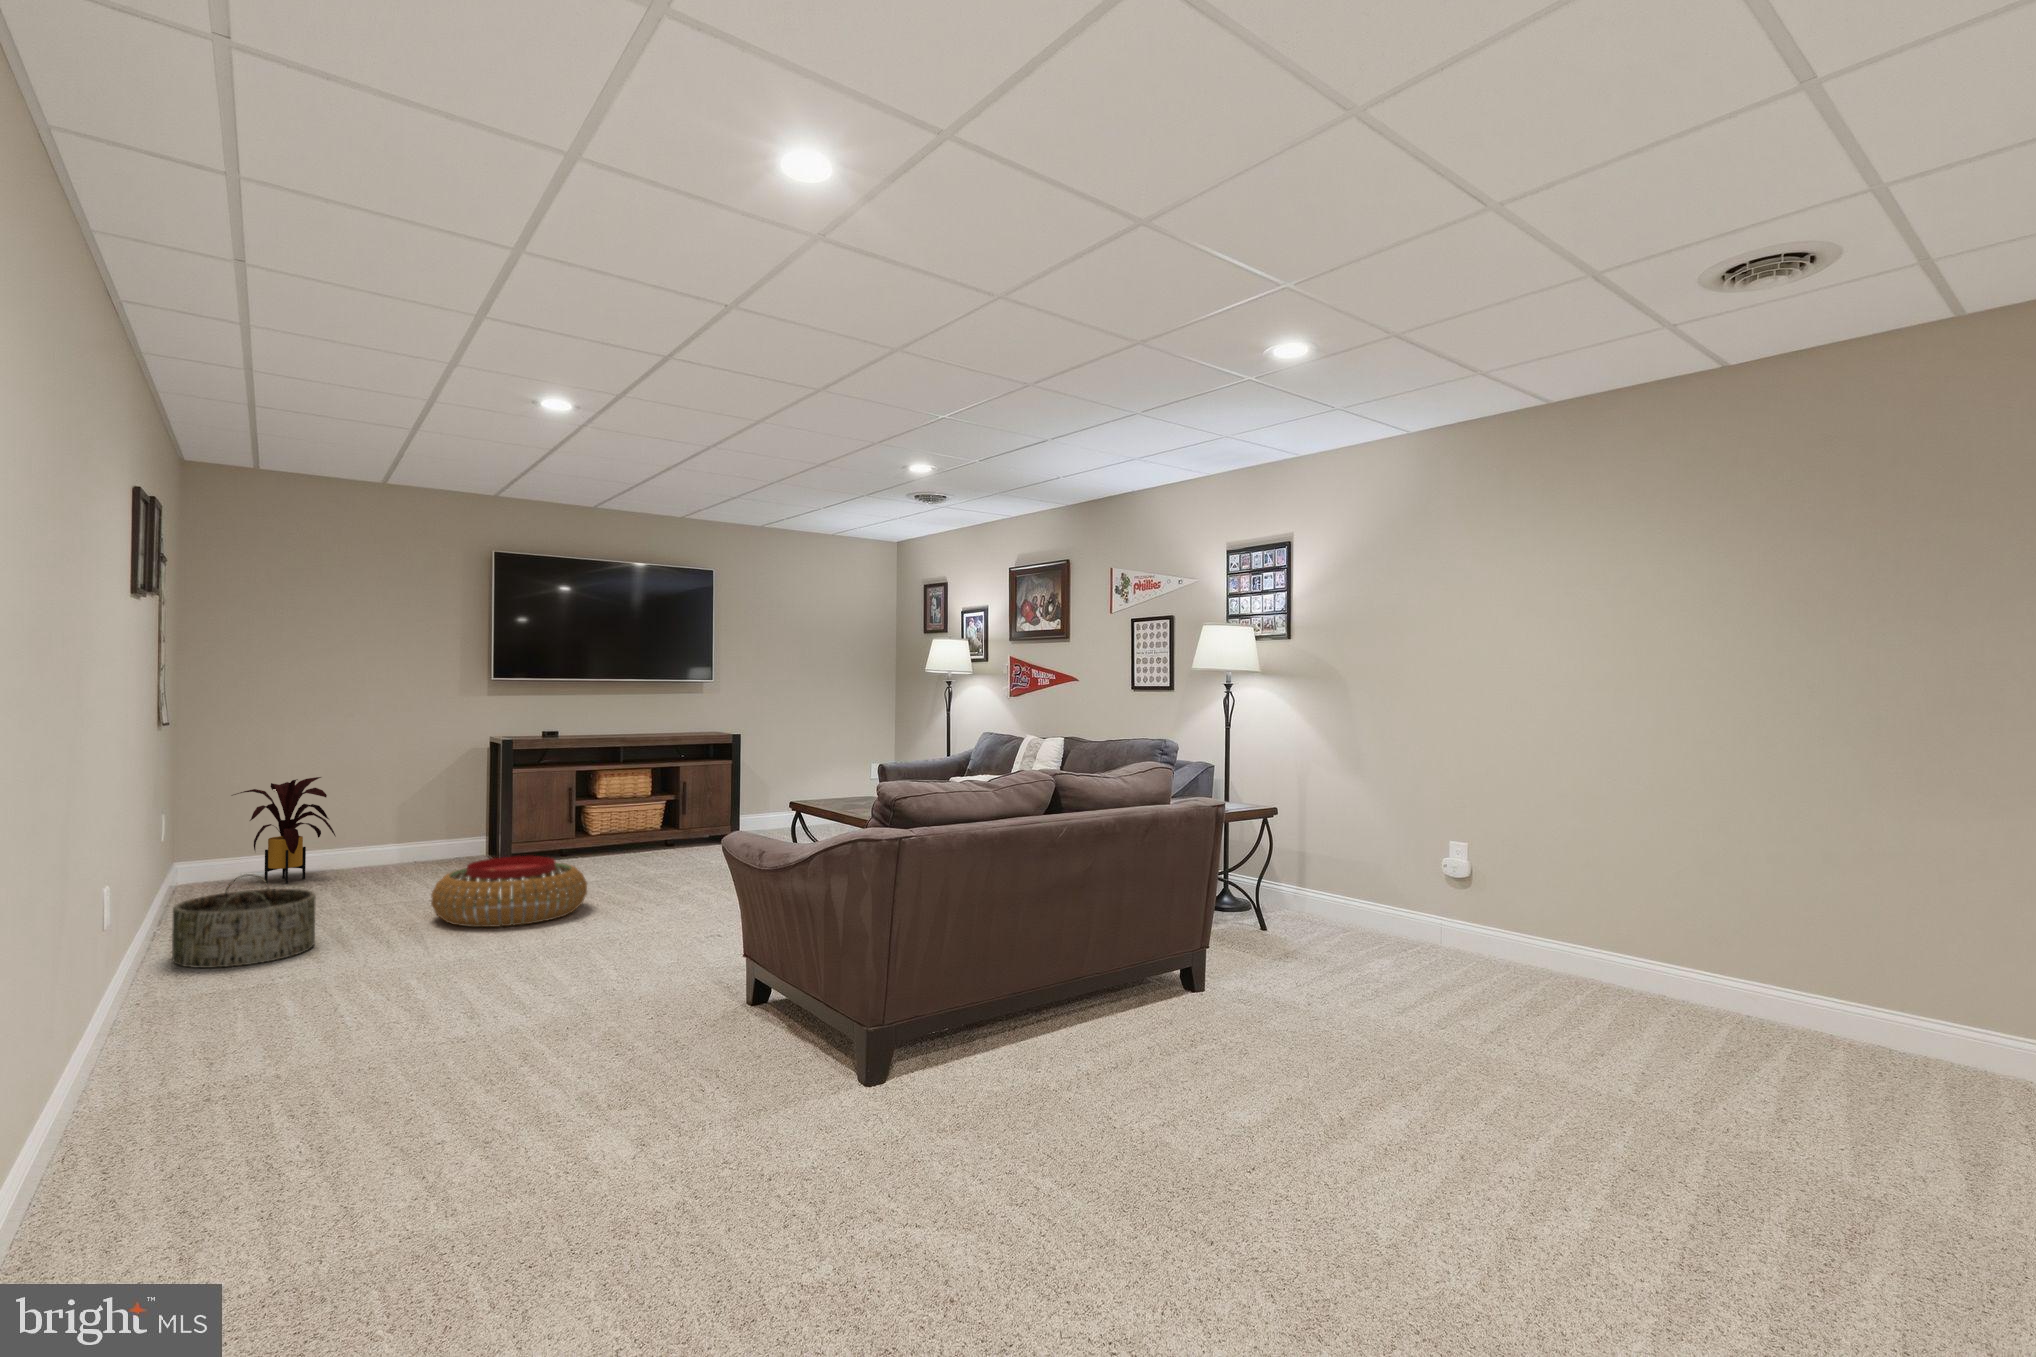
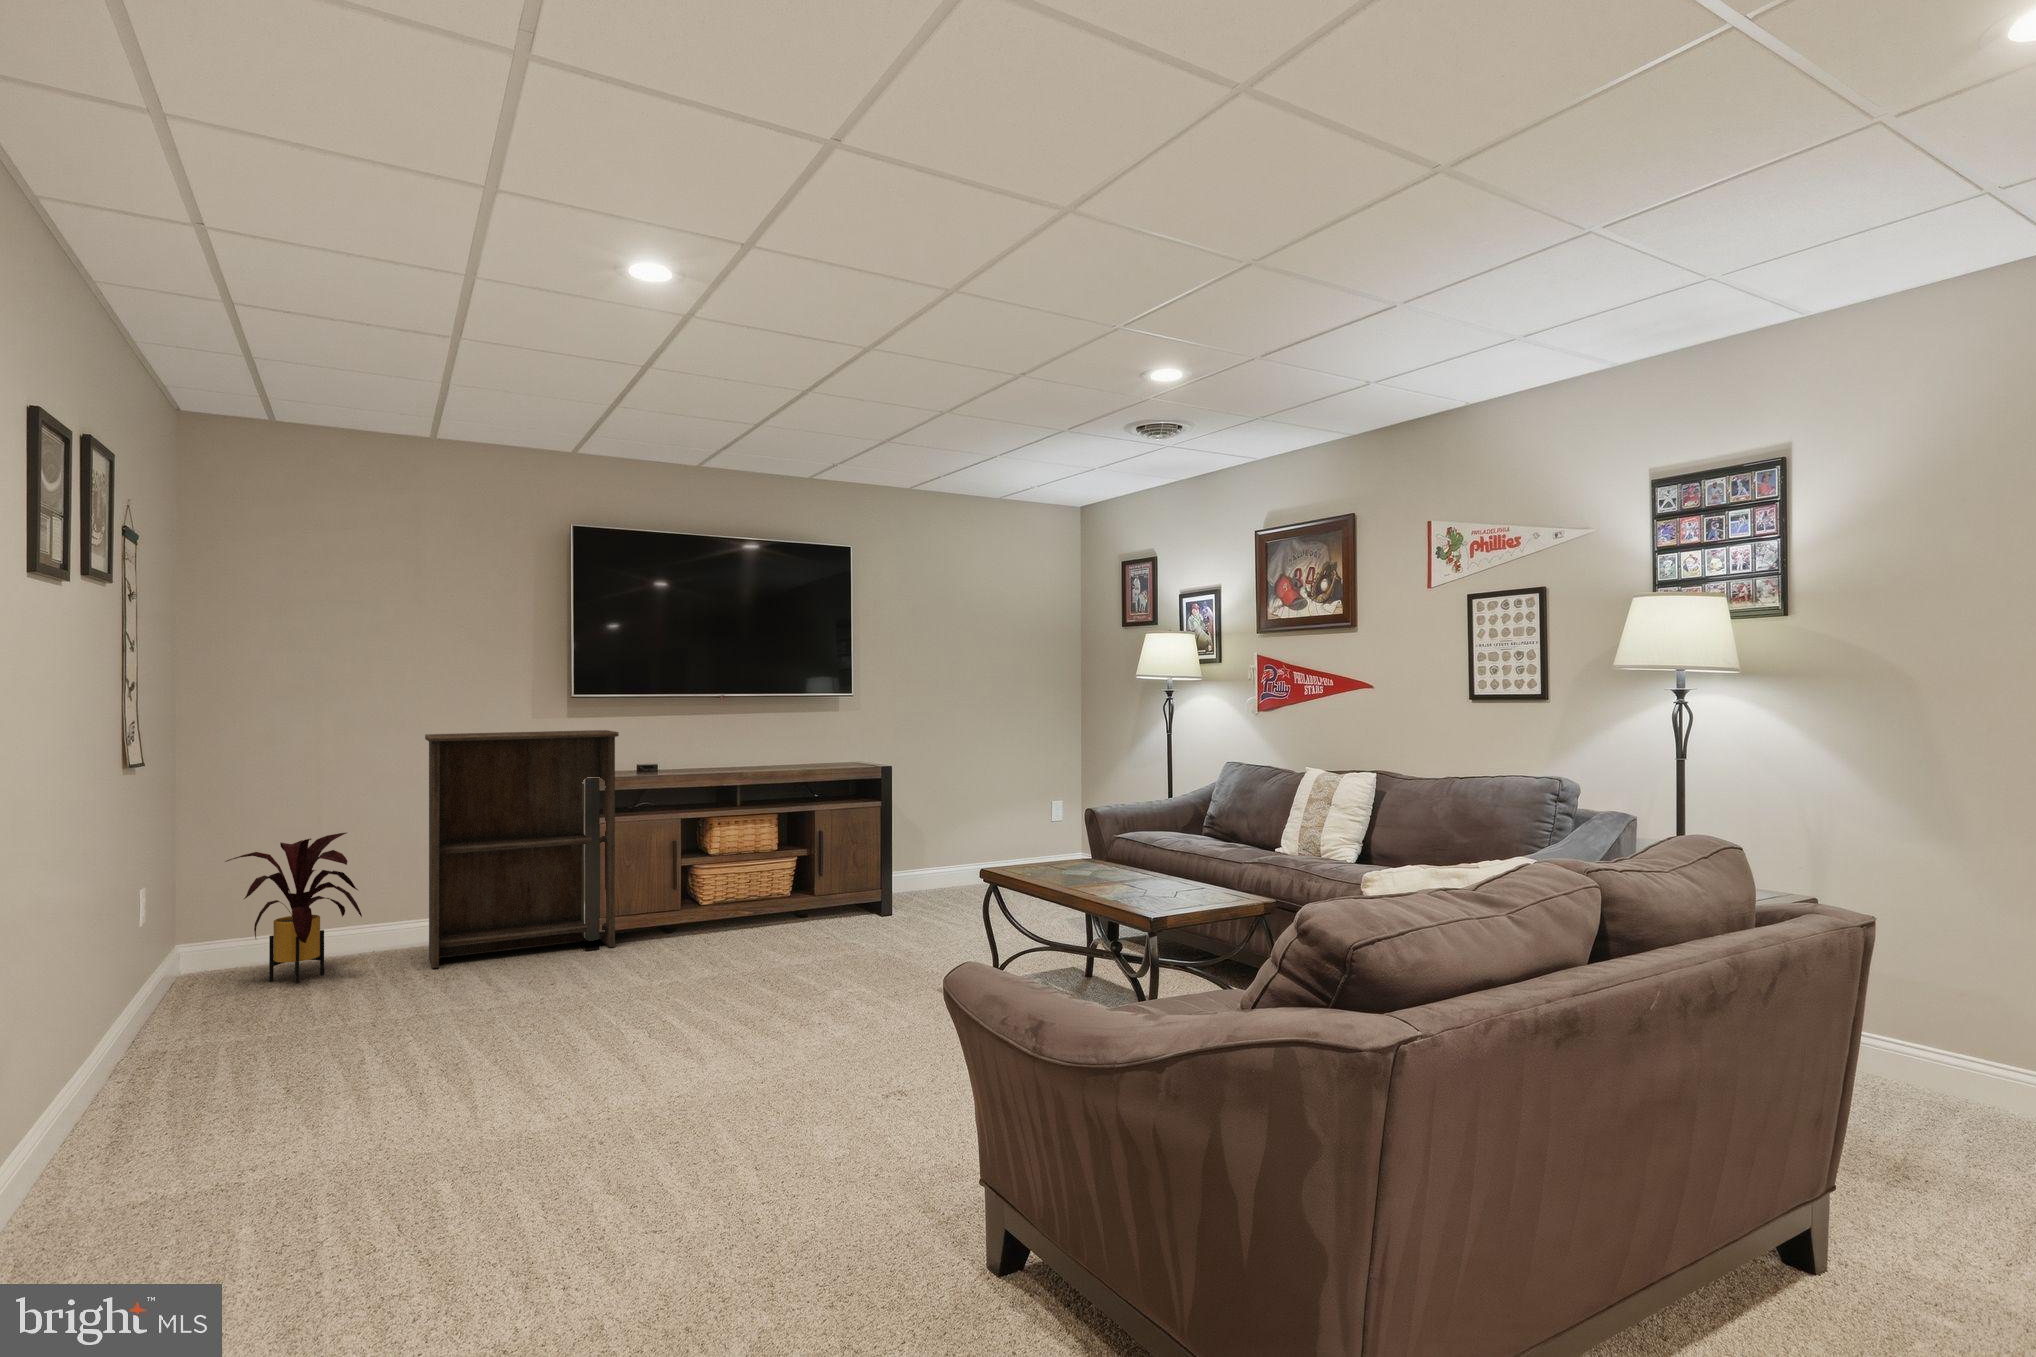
bookshelf: none [382,705,530,875] -> present [425,730,619,968]
pouf: present [431,856,587,927] -> none [474,959,700,1079]
basket: present [172,874,316,968] -> none [70,1003,295,1171]

